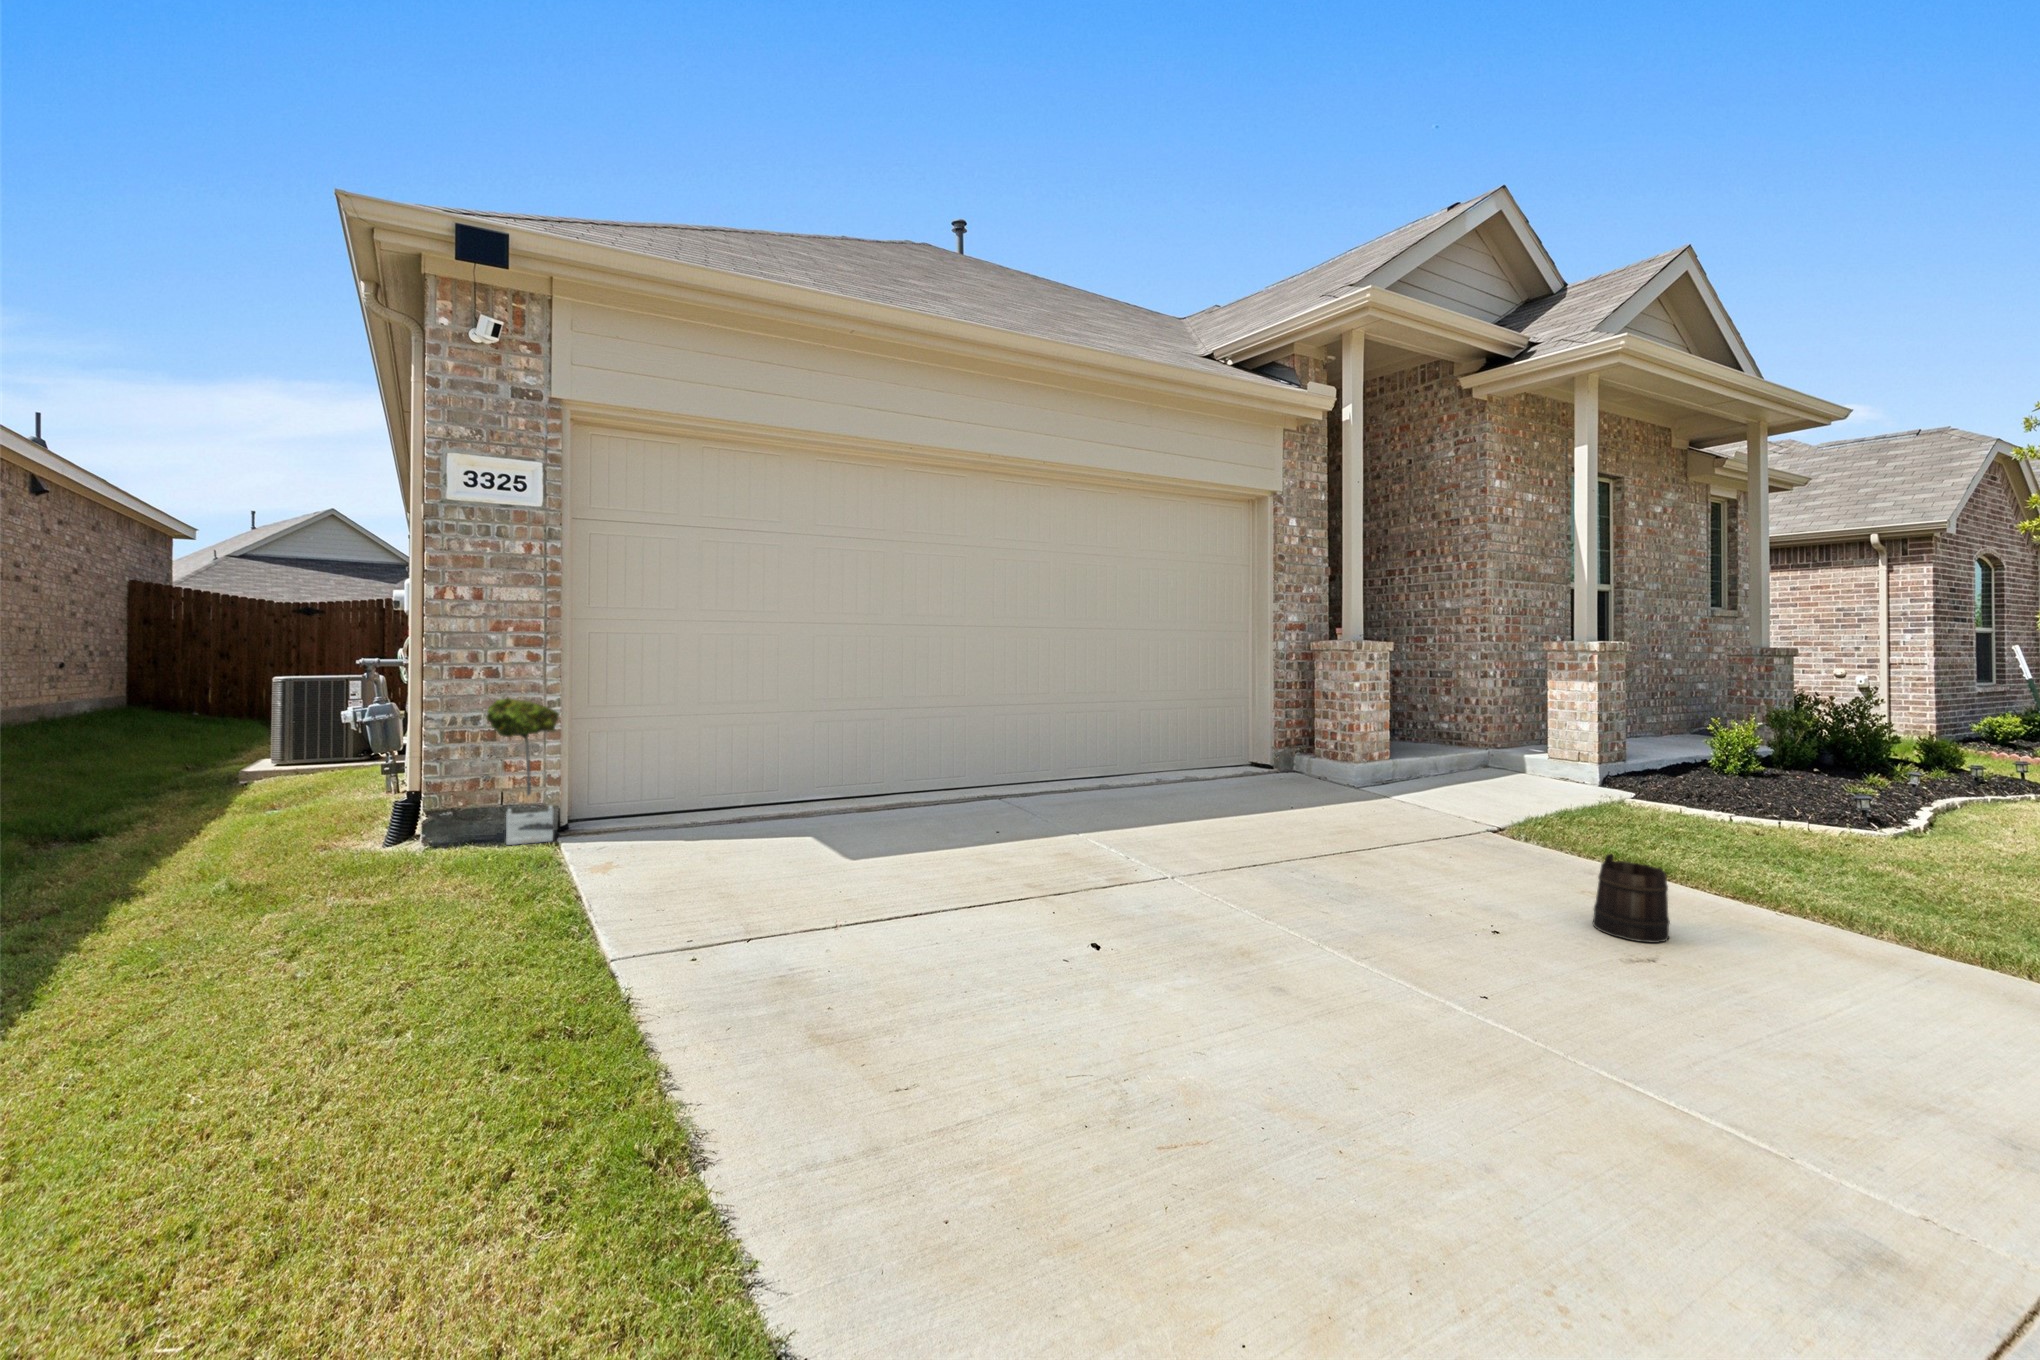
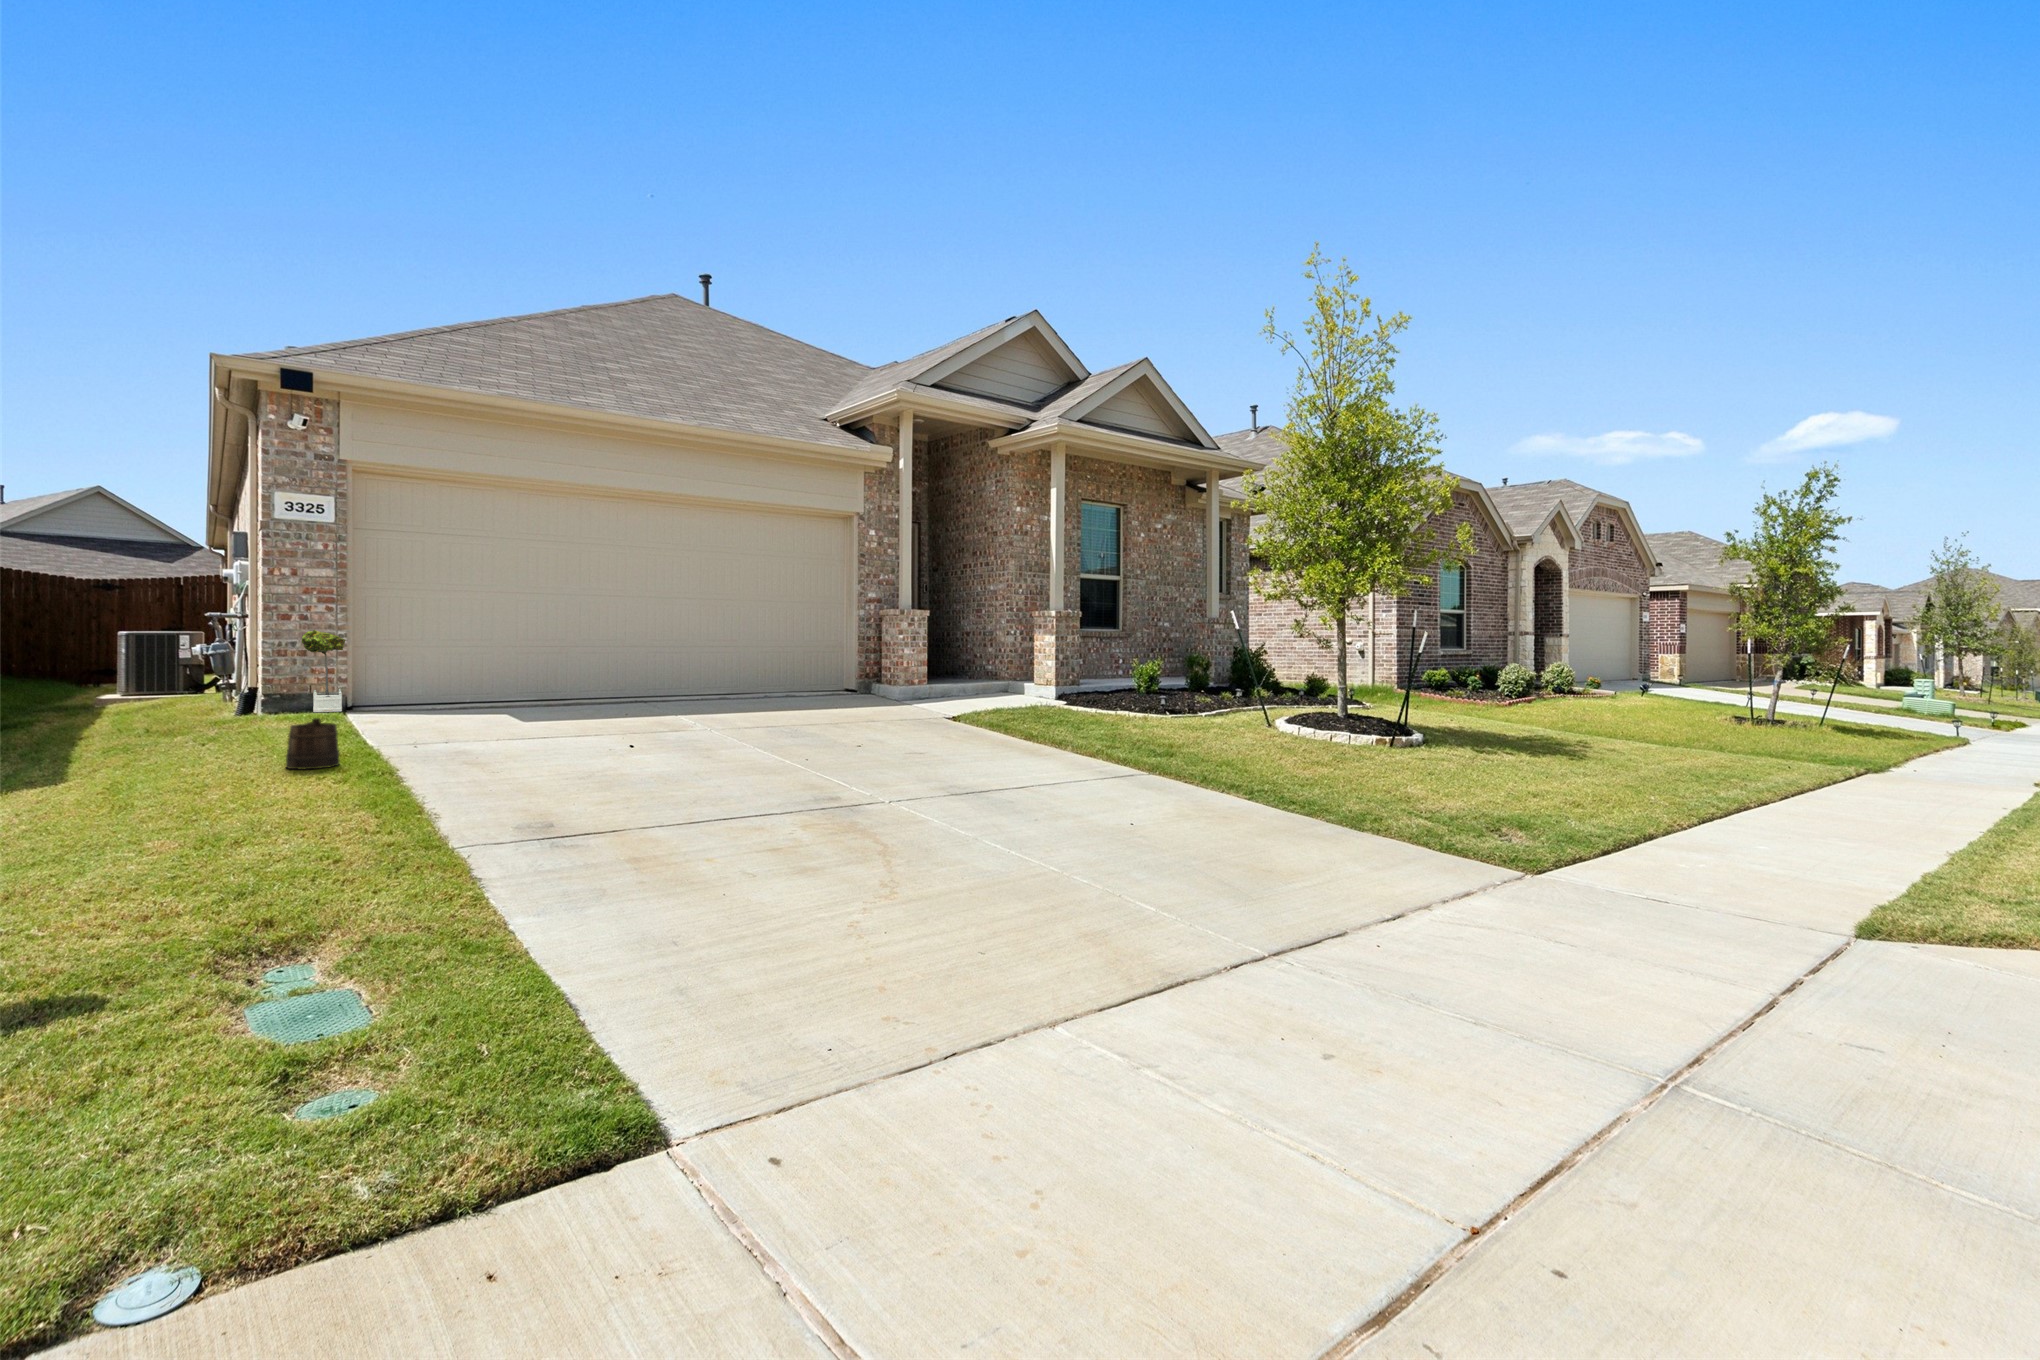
bucket: present [1593,854,1670,943] -> present [286,718,340,769]

